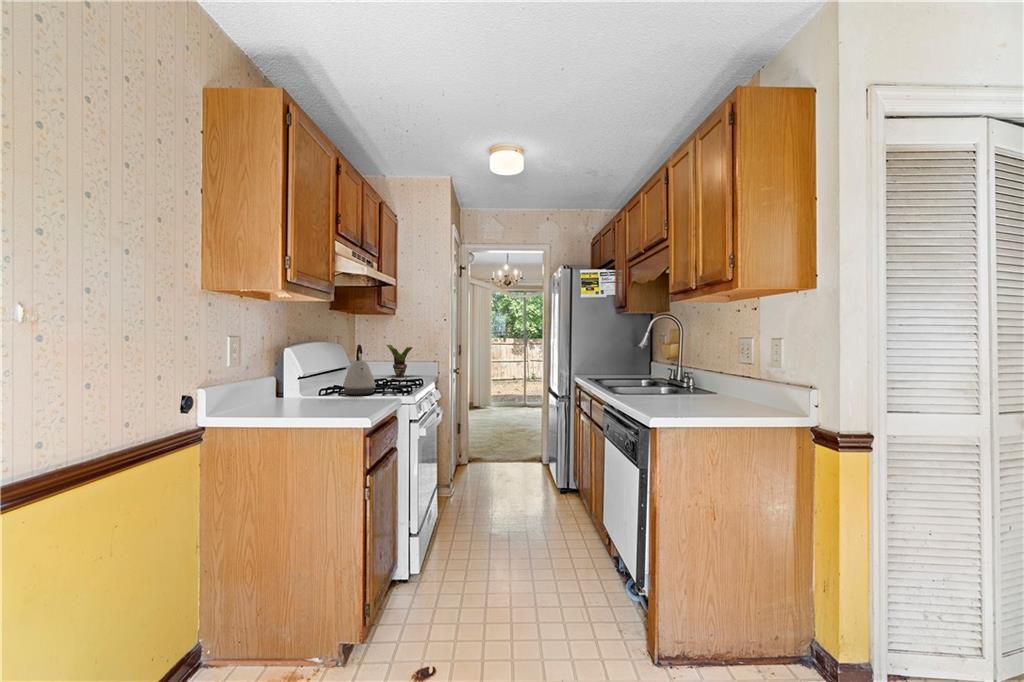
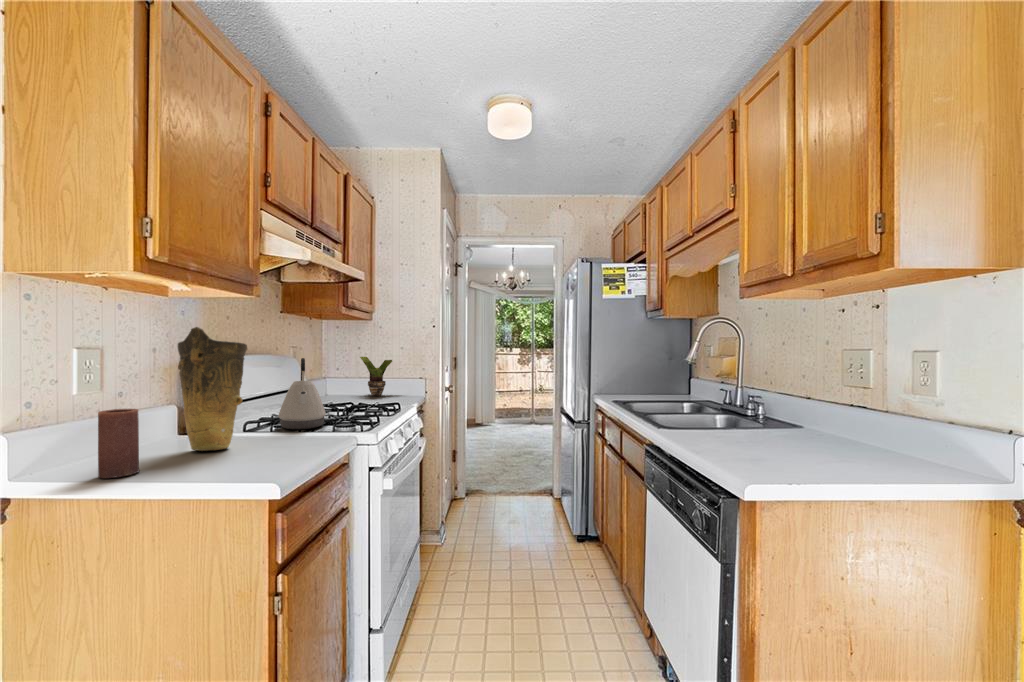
vase: none [287,323,331,405] -> present [178,327,247,451]
candle: none [256,375,279,416] -> present [98,409,140,478]

